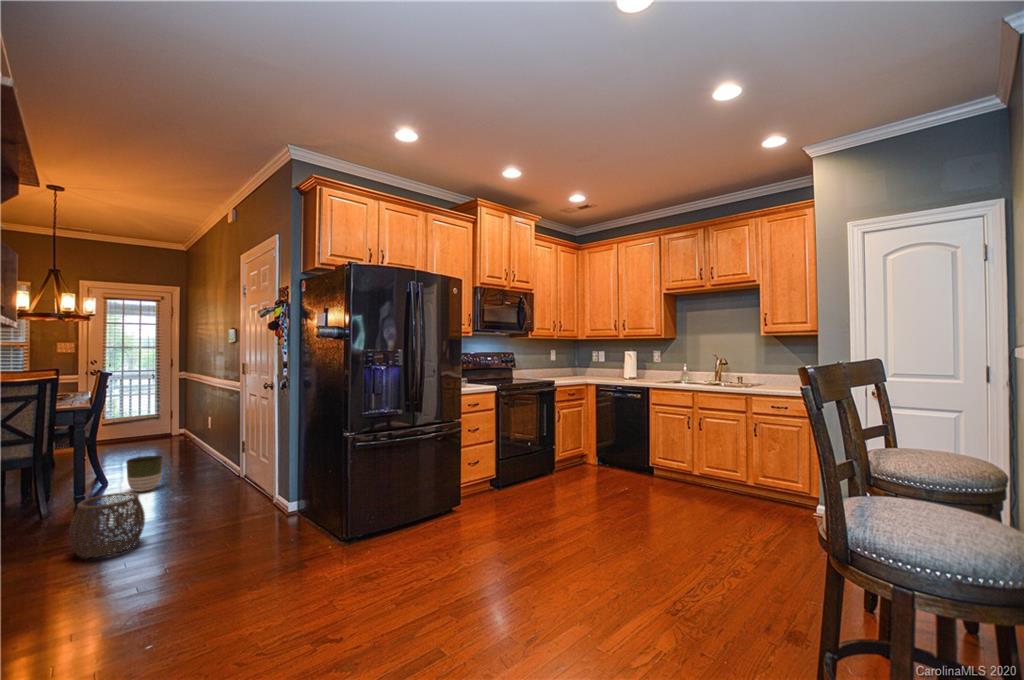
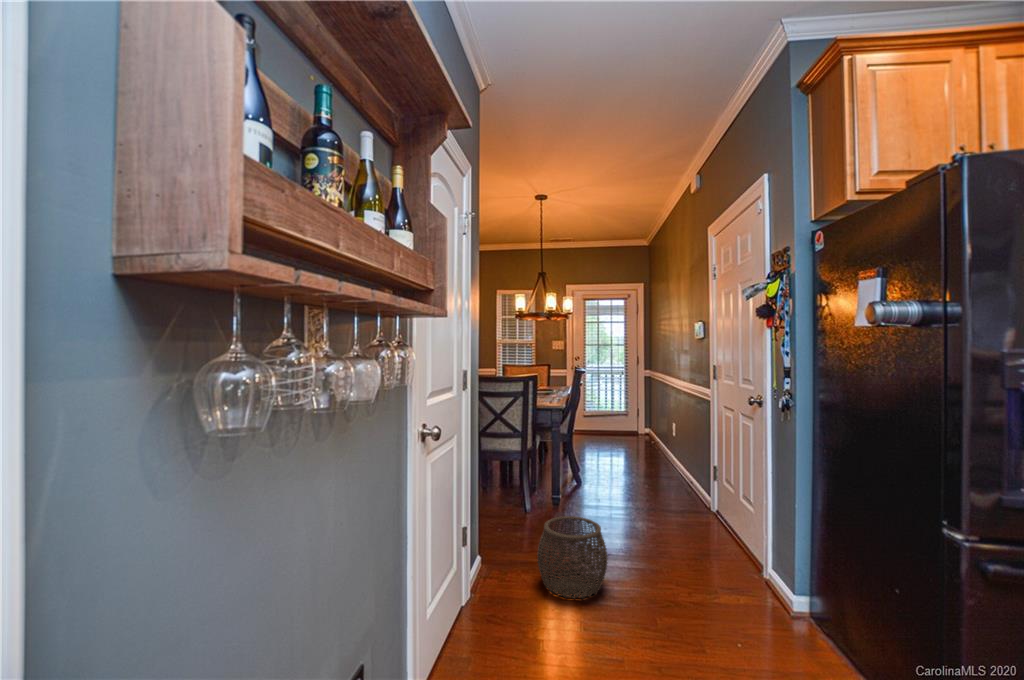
planter: present [126,456,163,492] -> none [596,463,628,503]

